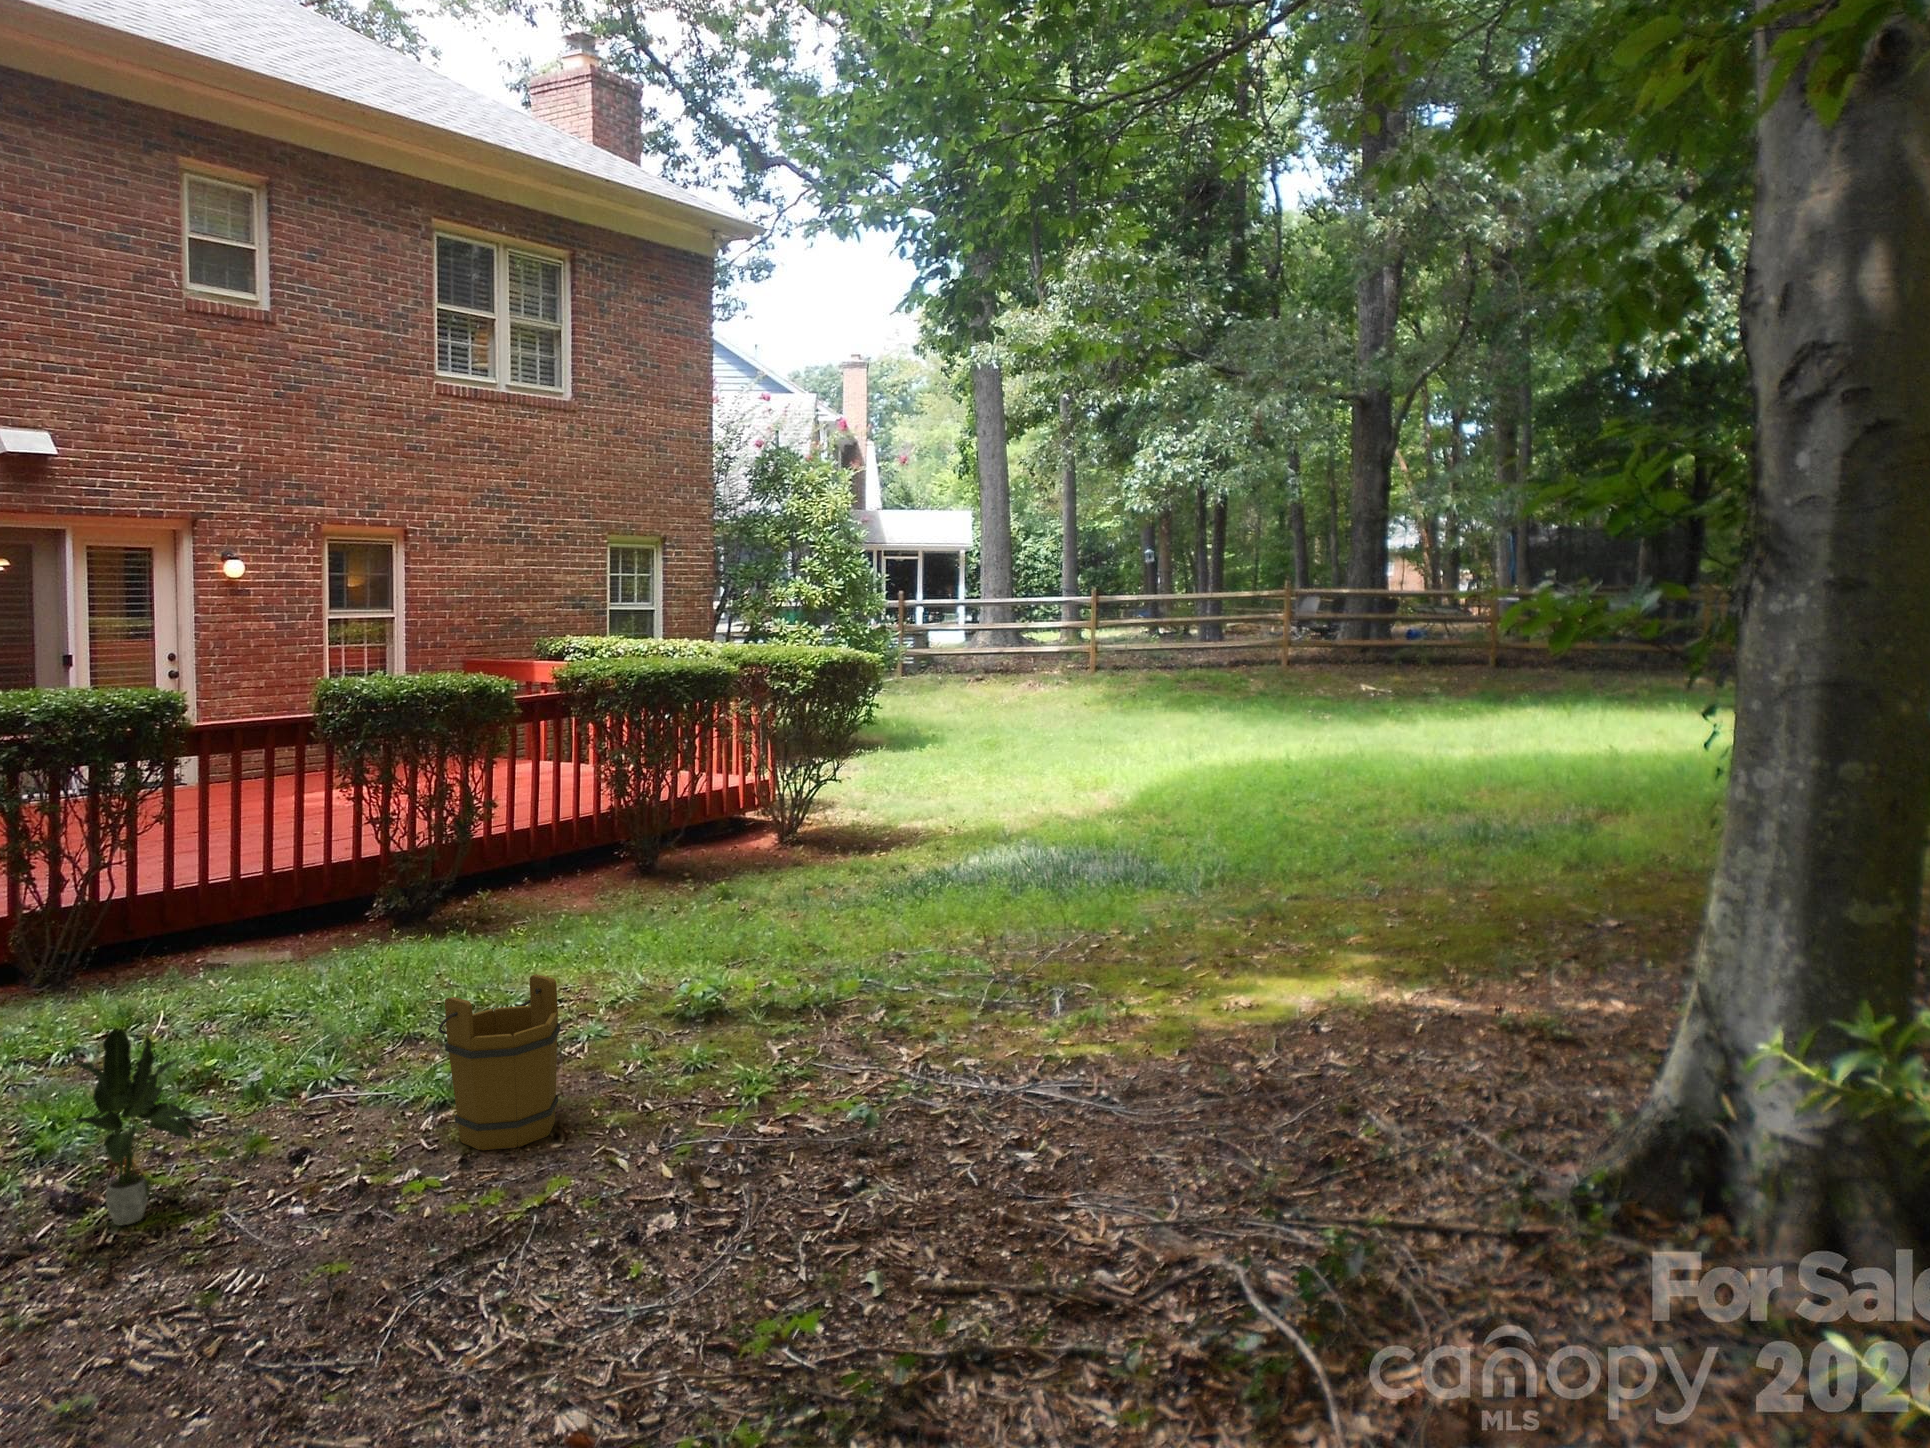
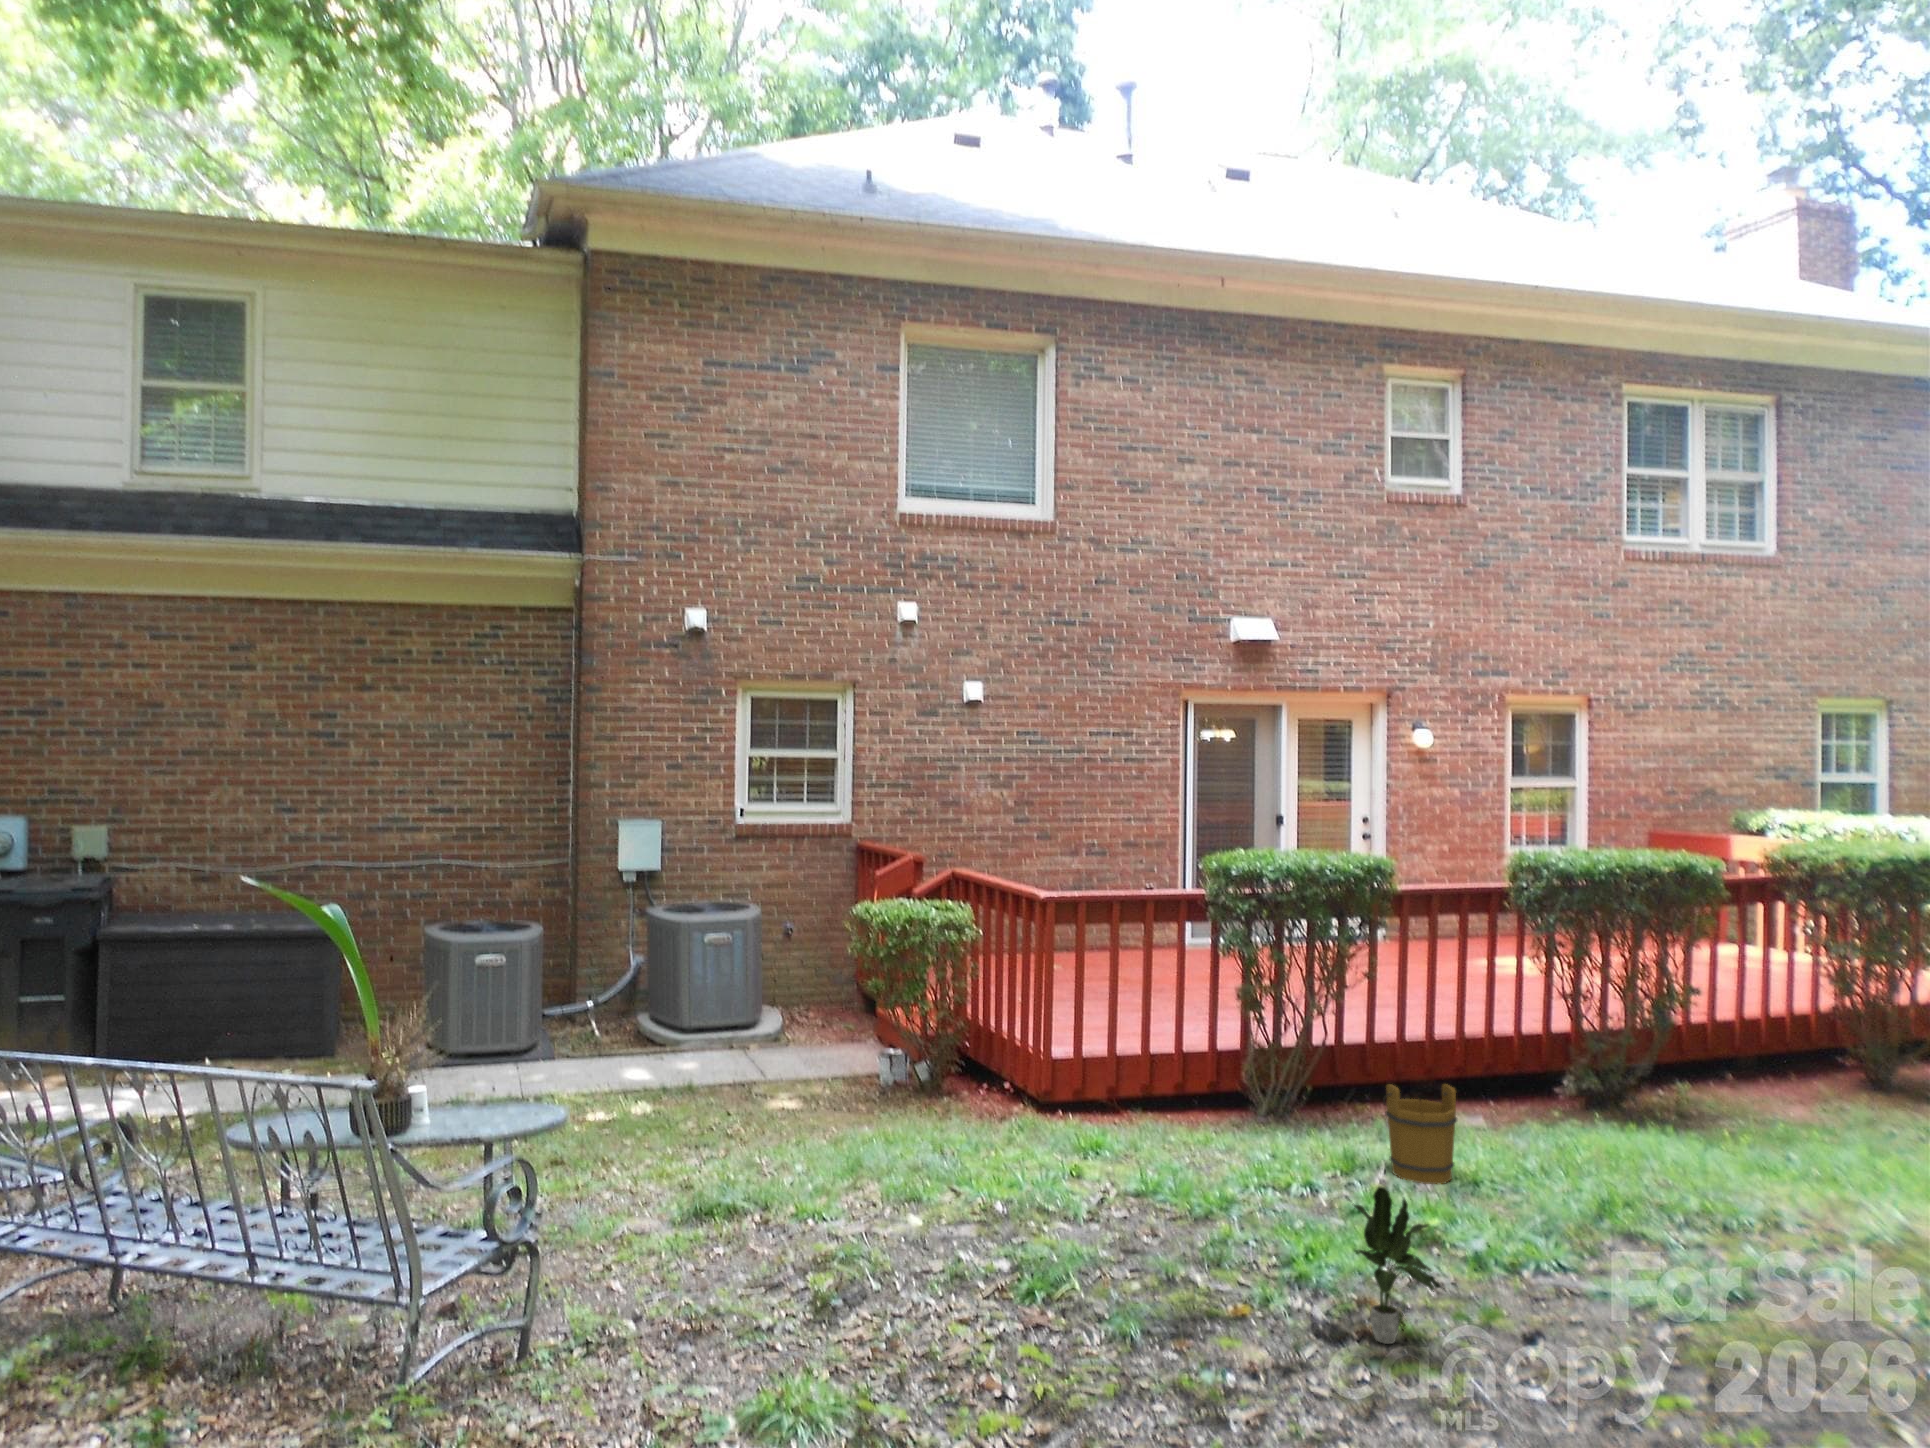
bucket: present [438,974,561,1150] -> present [1383,1084,1457,1184]

